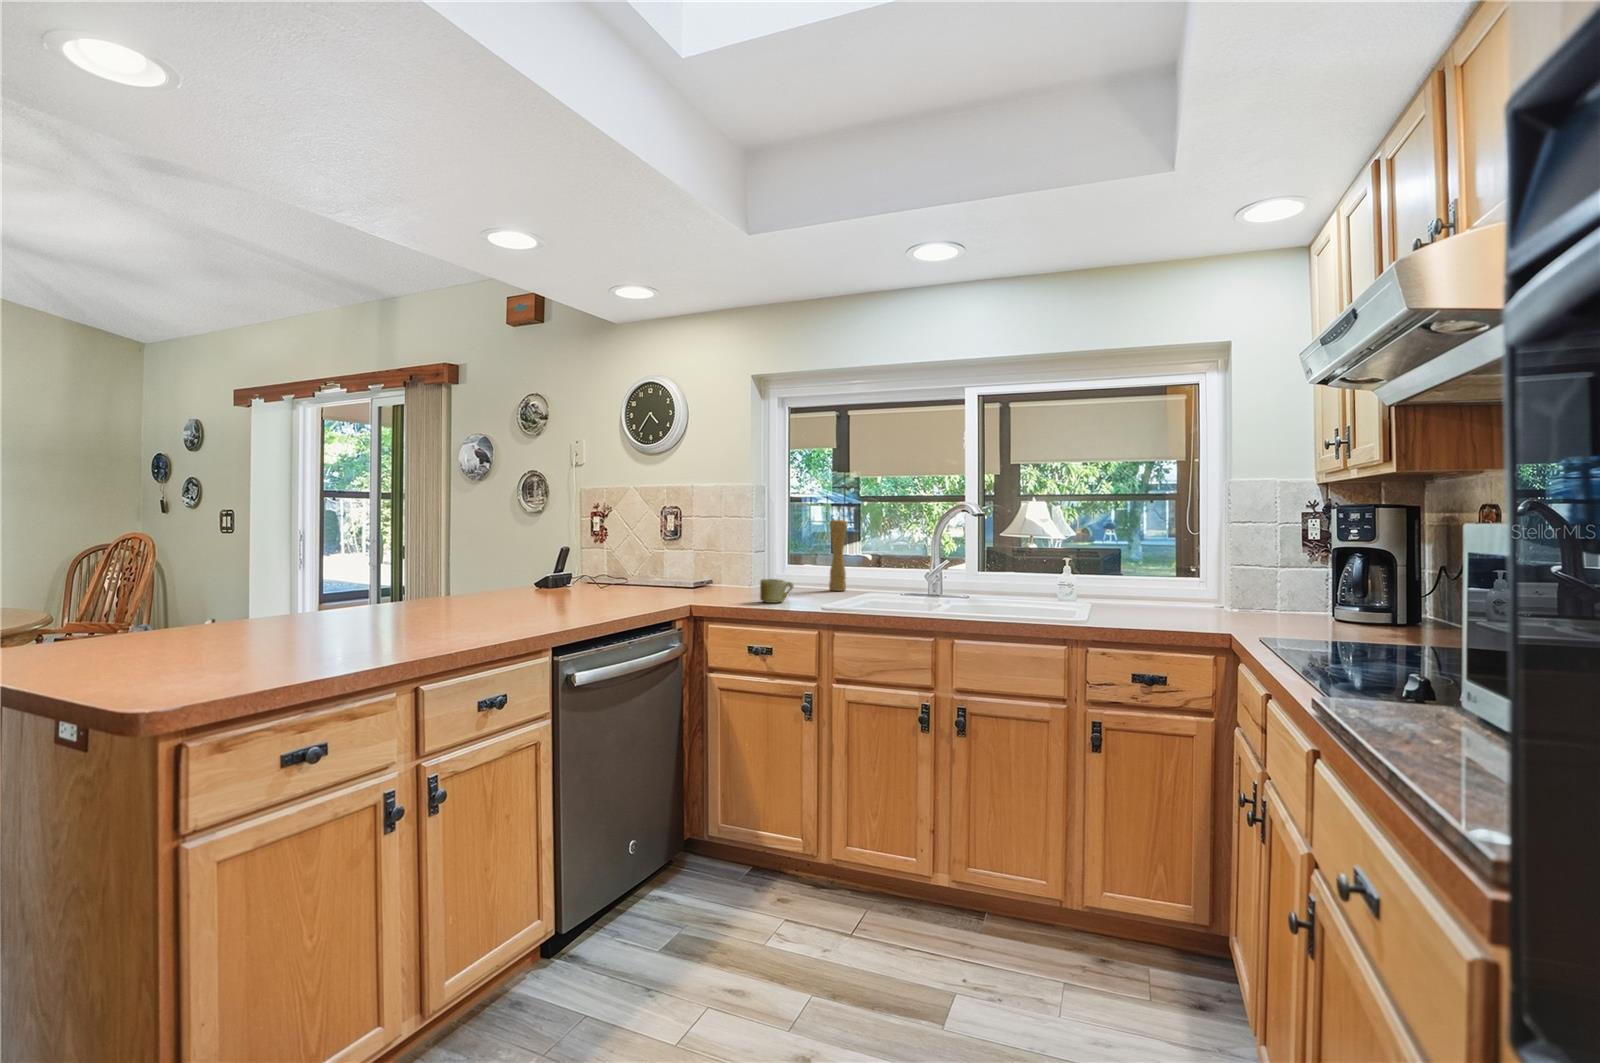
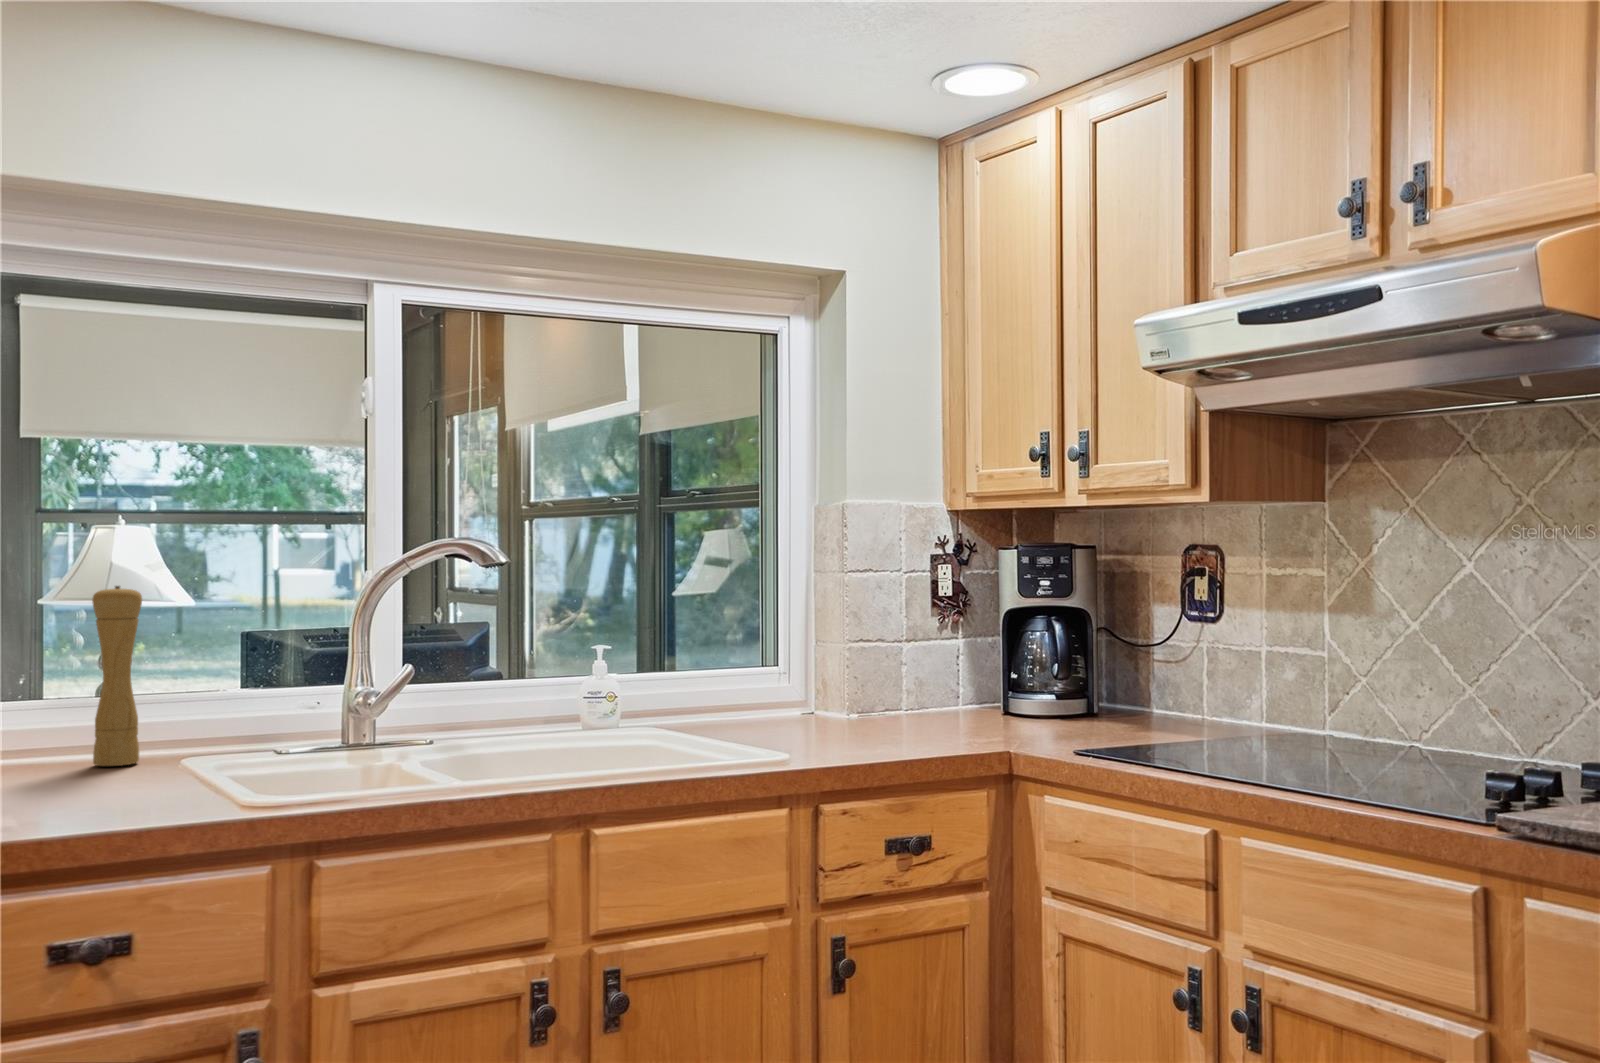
mug: present [760,579,794,603] -> none [50,756,149,824]

